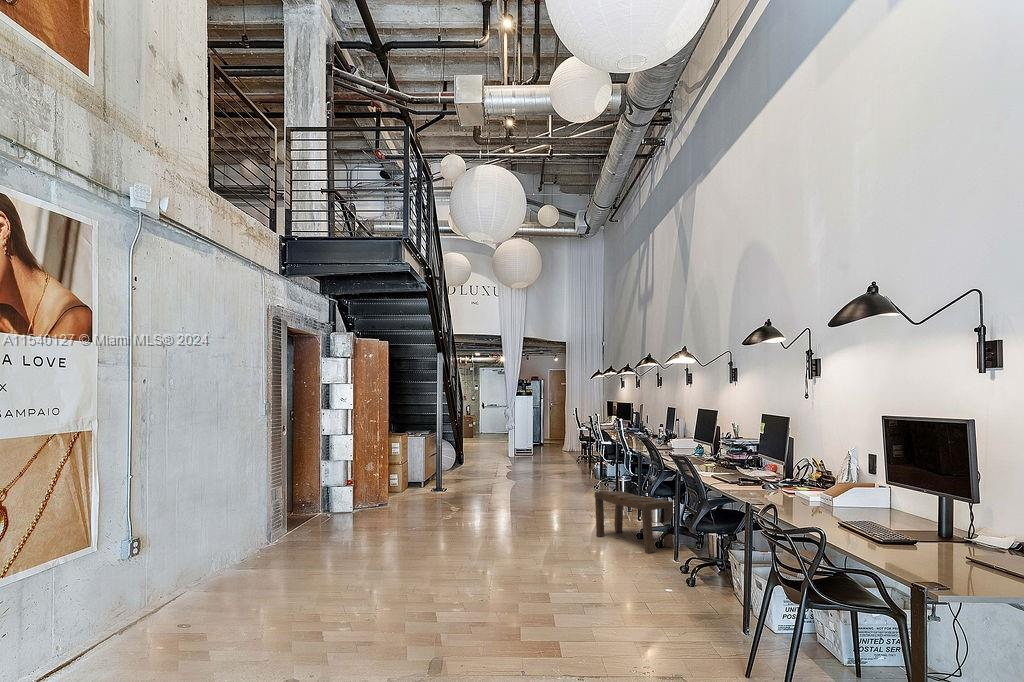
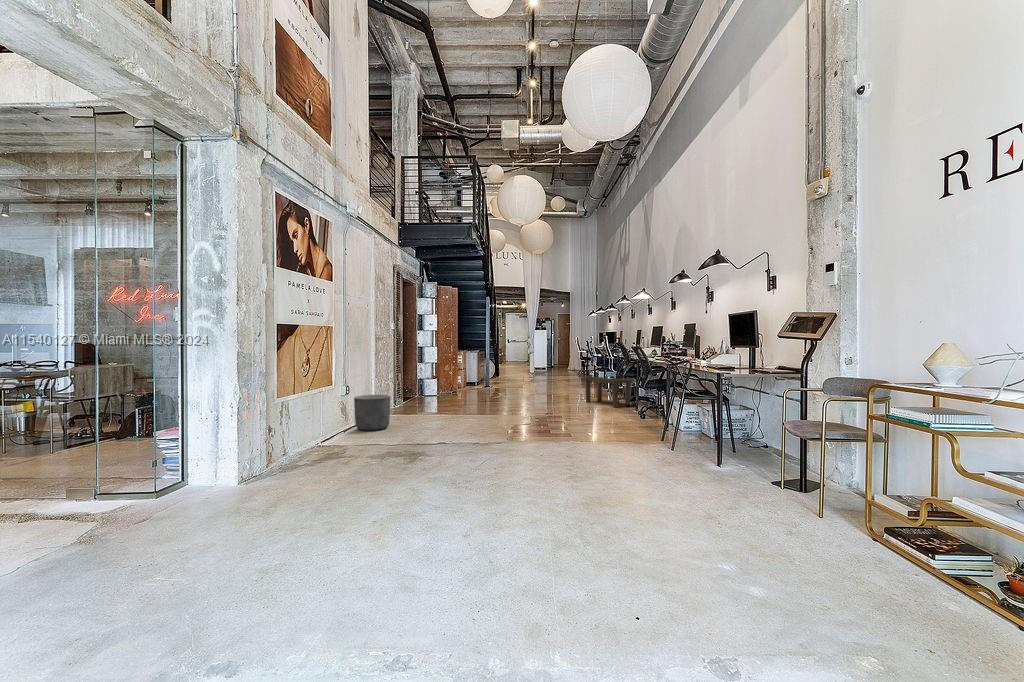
planter: none [141,561,221,646] -> present [354,395,391,430]

